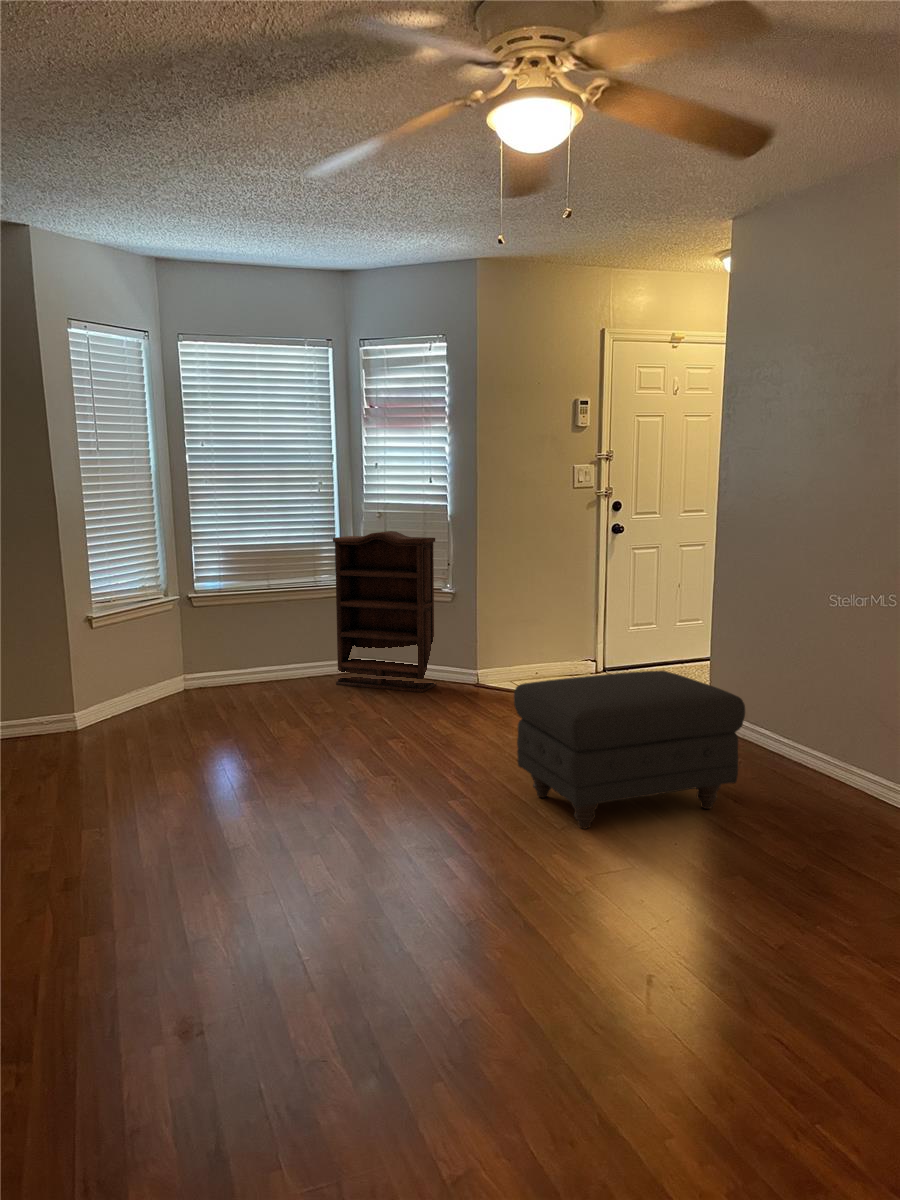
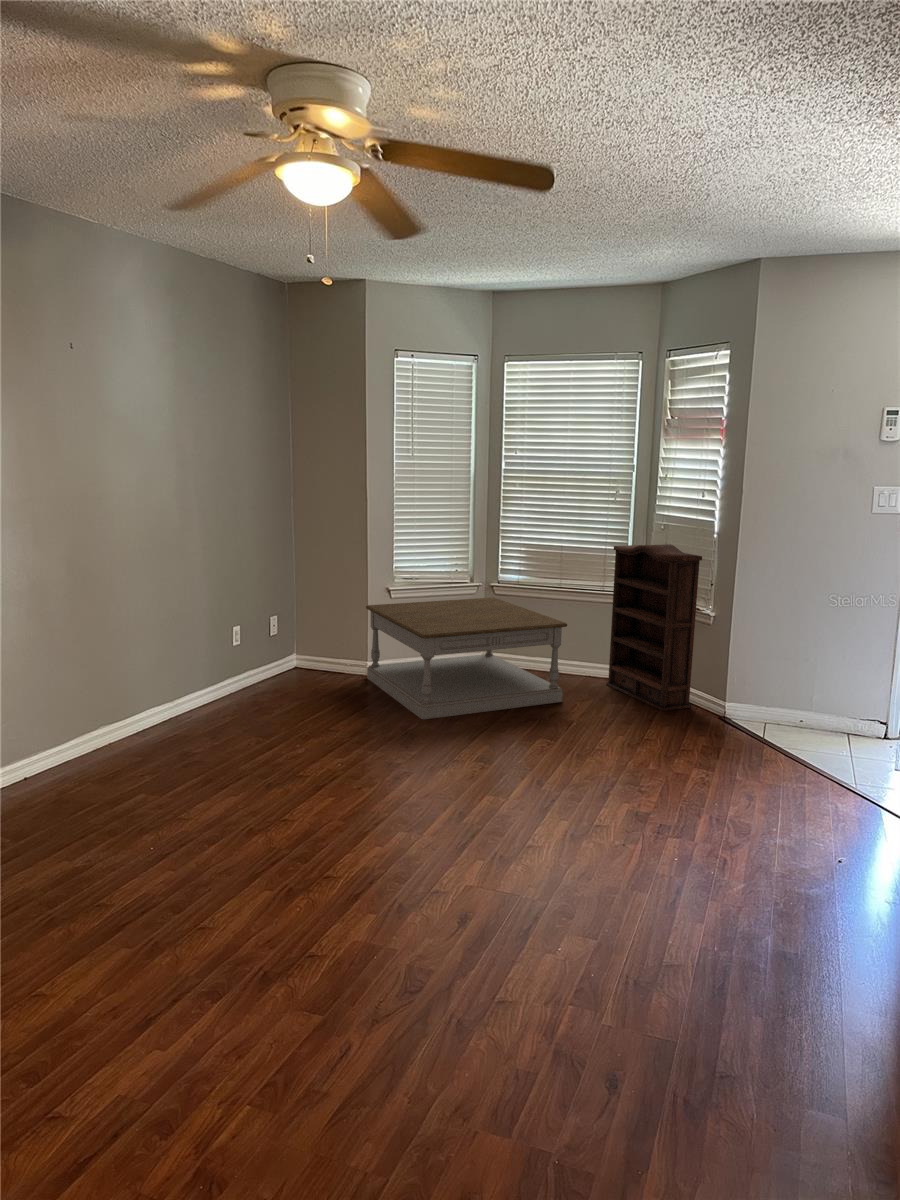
coffee table: none [75,613,332,752] -> present [366,597,567,719]
ottoman: present [514,671,745,829] -> none [479,716,715,908]

